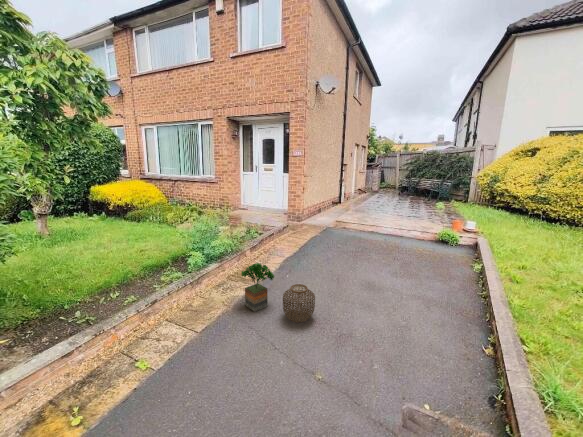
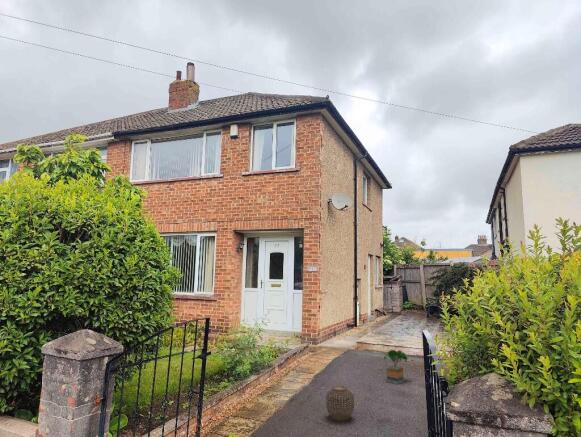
potted tree: present [242,263,274,312] -> present [384,350,408,384]

